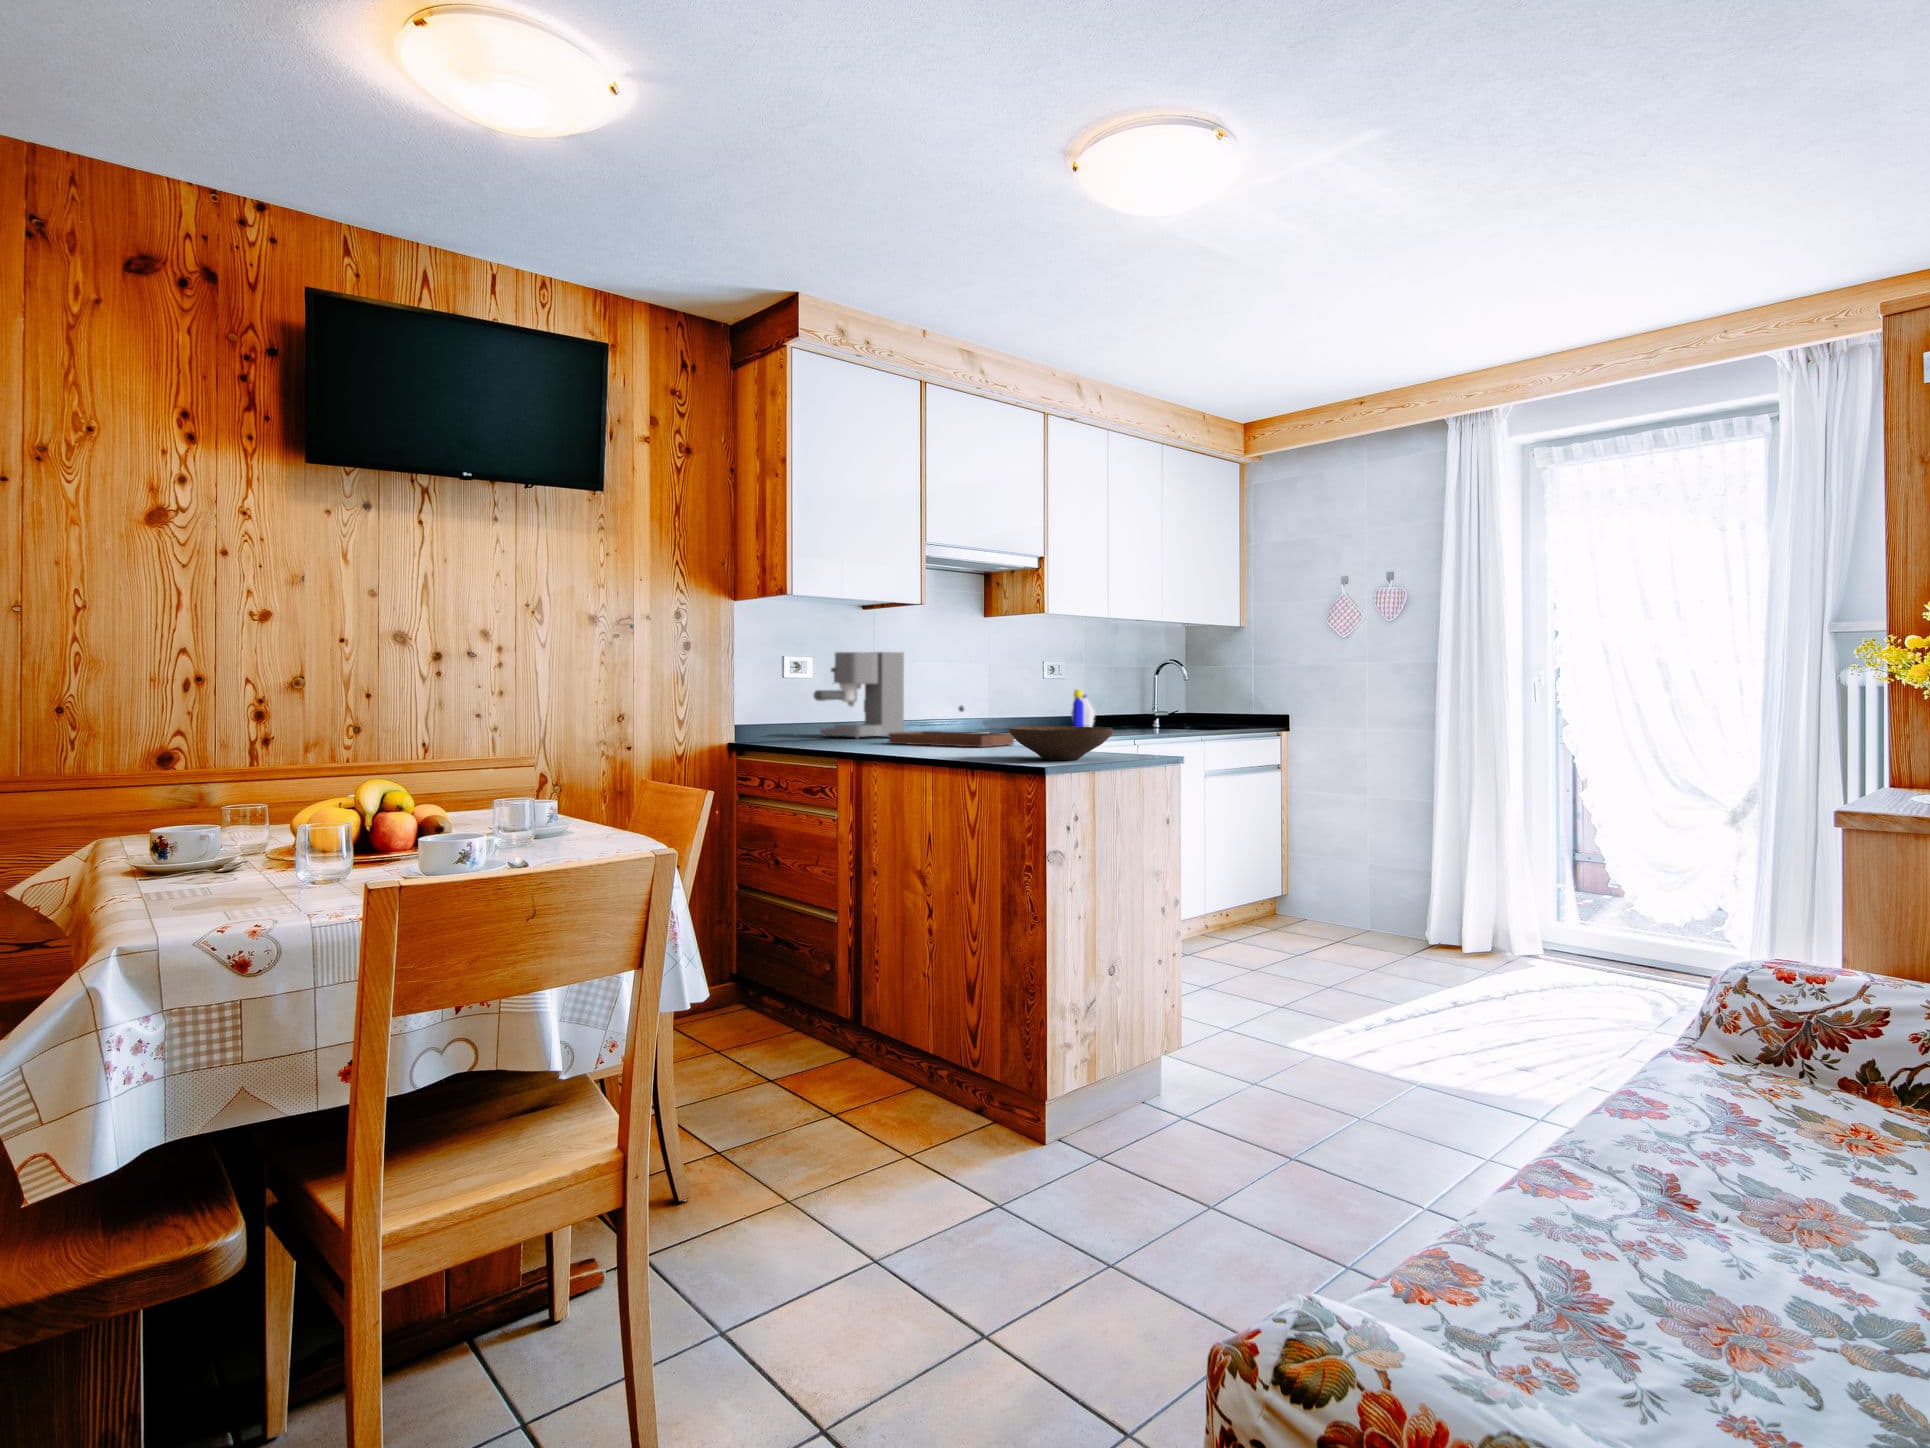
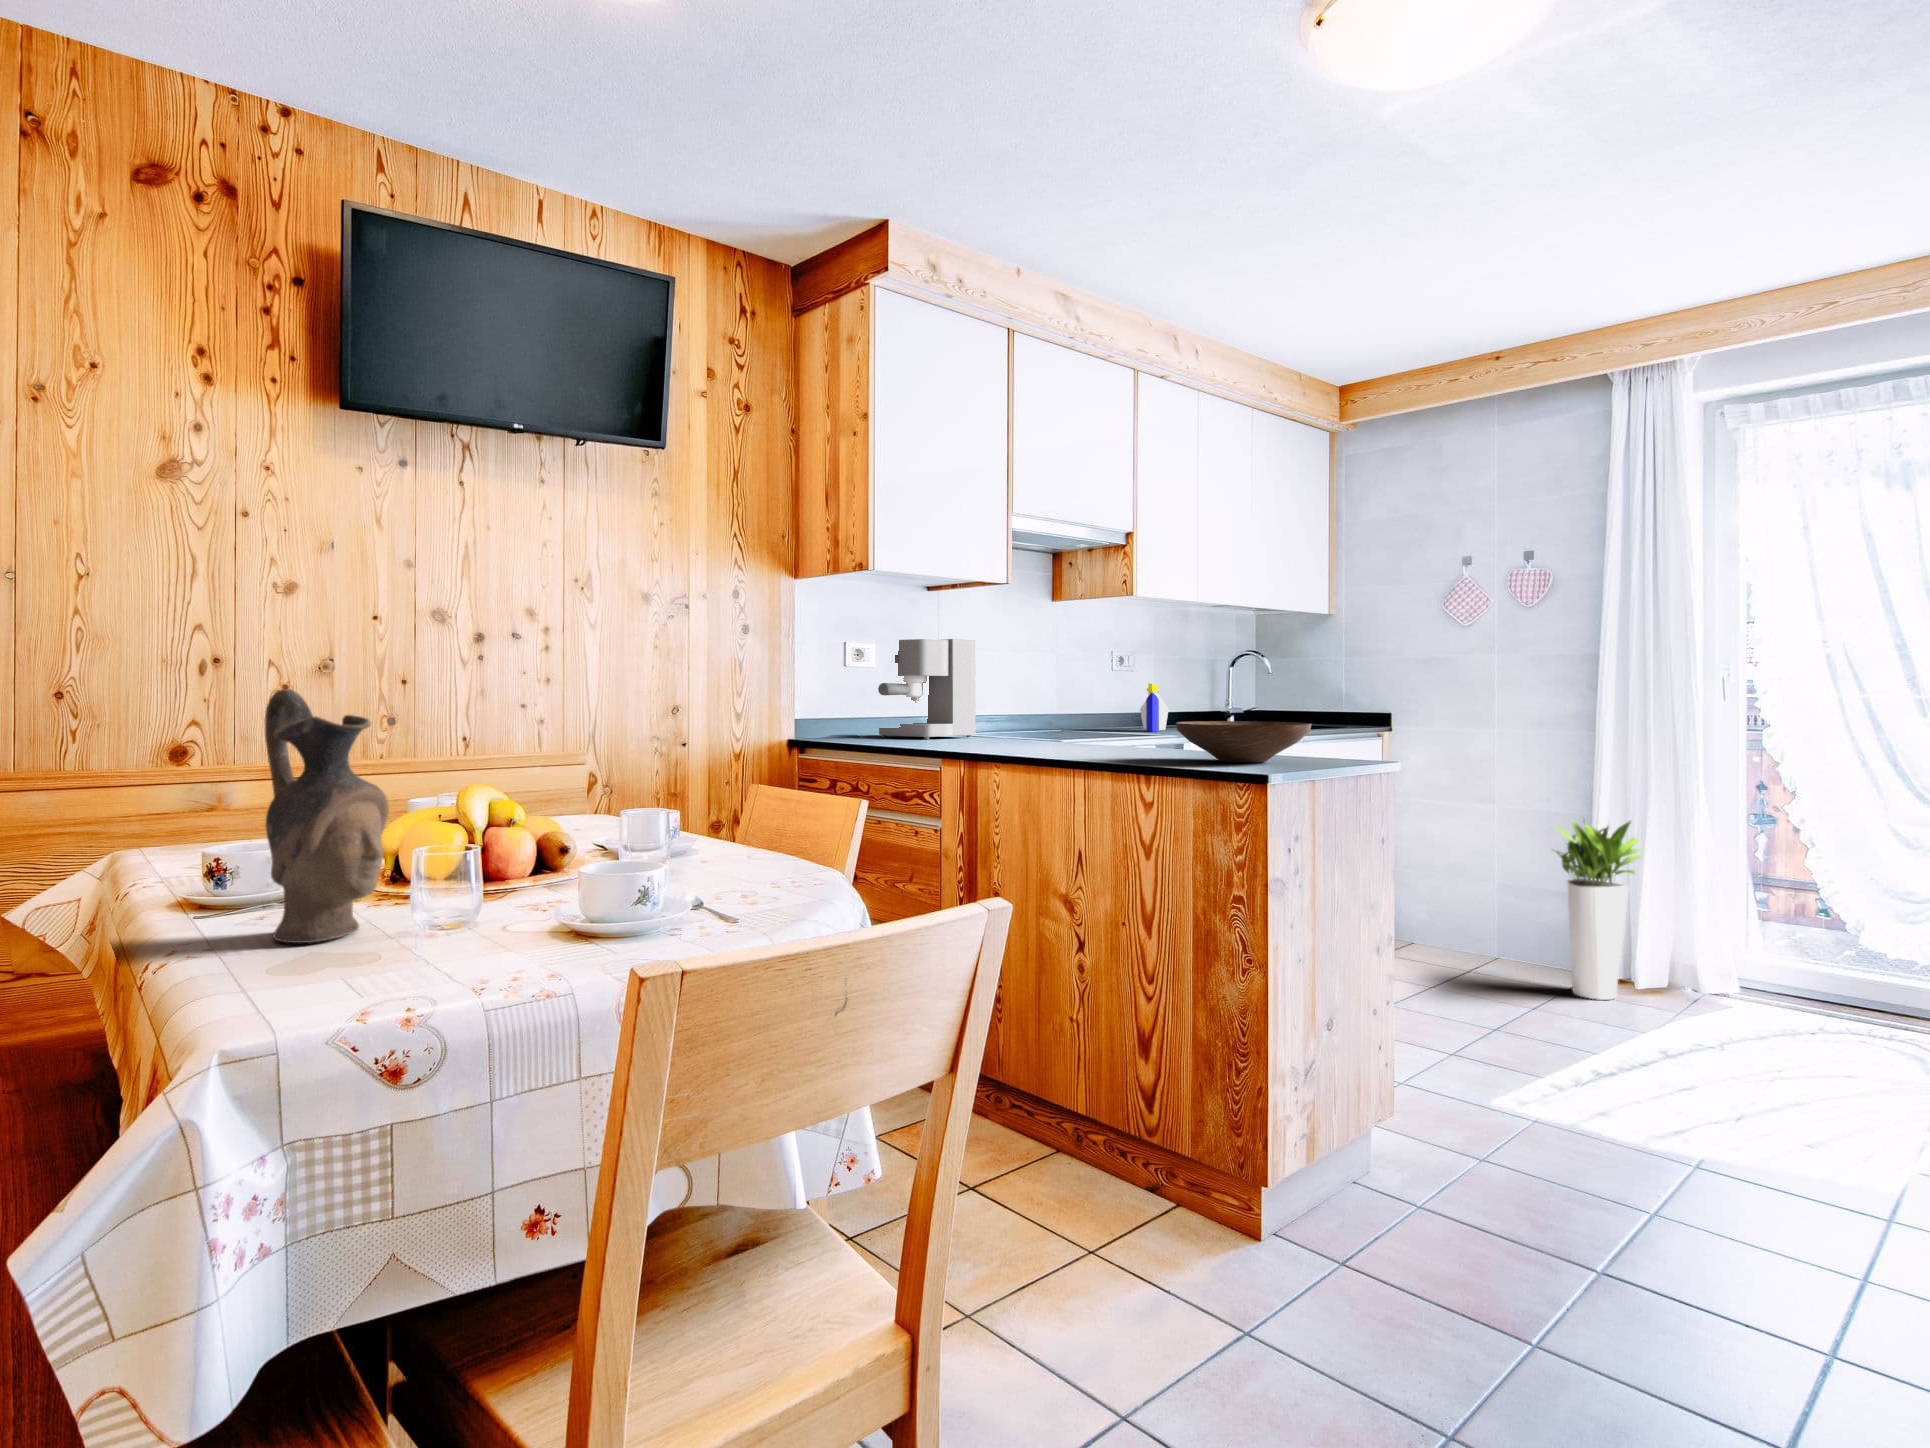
tray: present [889,706,1014,747] -> none [980,699,1130,748]
ceramic pitcher: none [188,708,286,892] -> present [265,689,389,943]
planter: none [1394,805,1473,959] -> present [1553,821,1642,1000]

